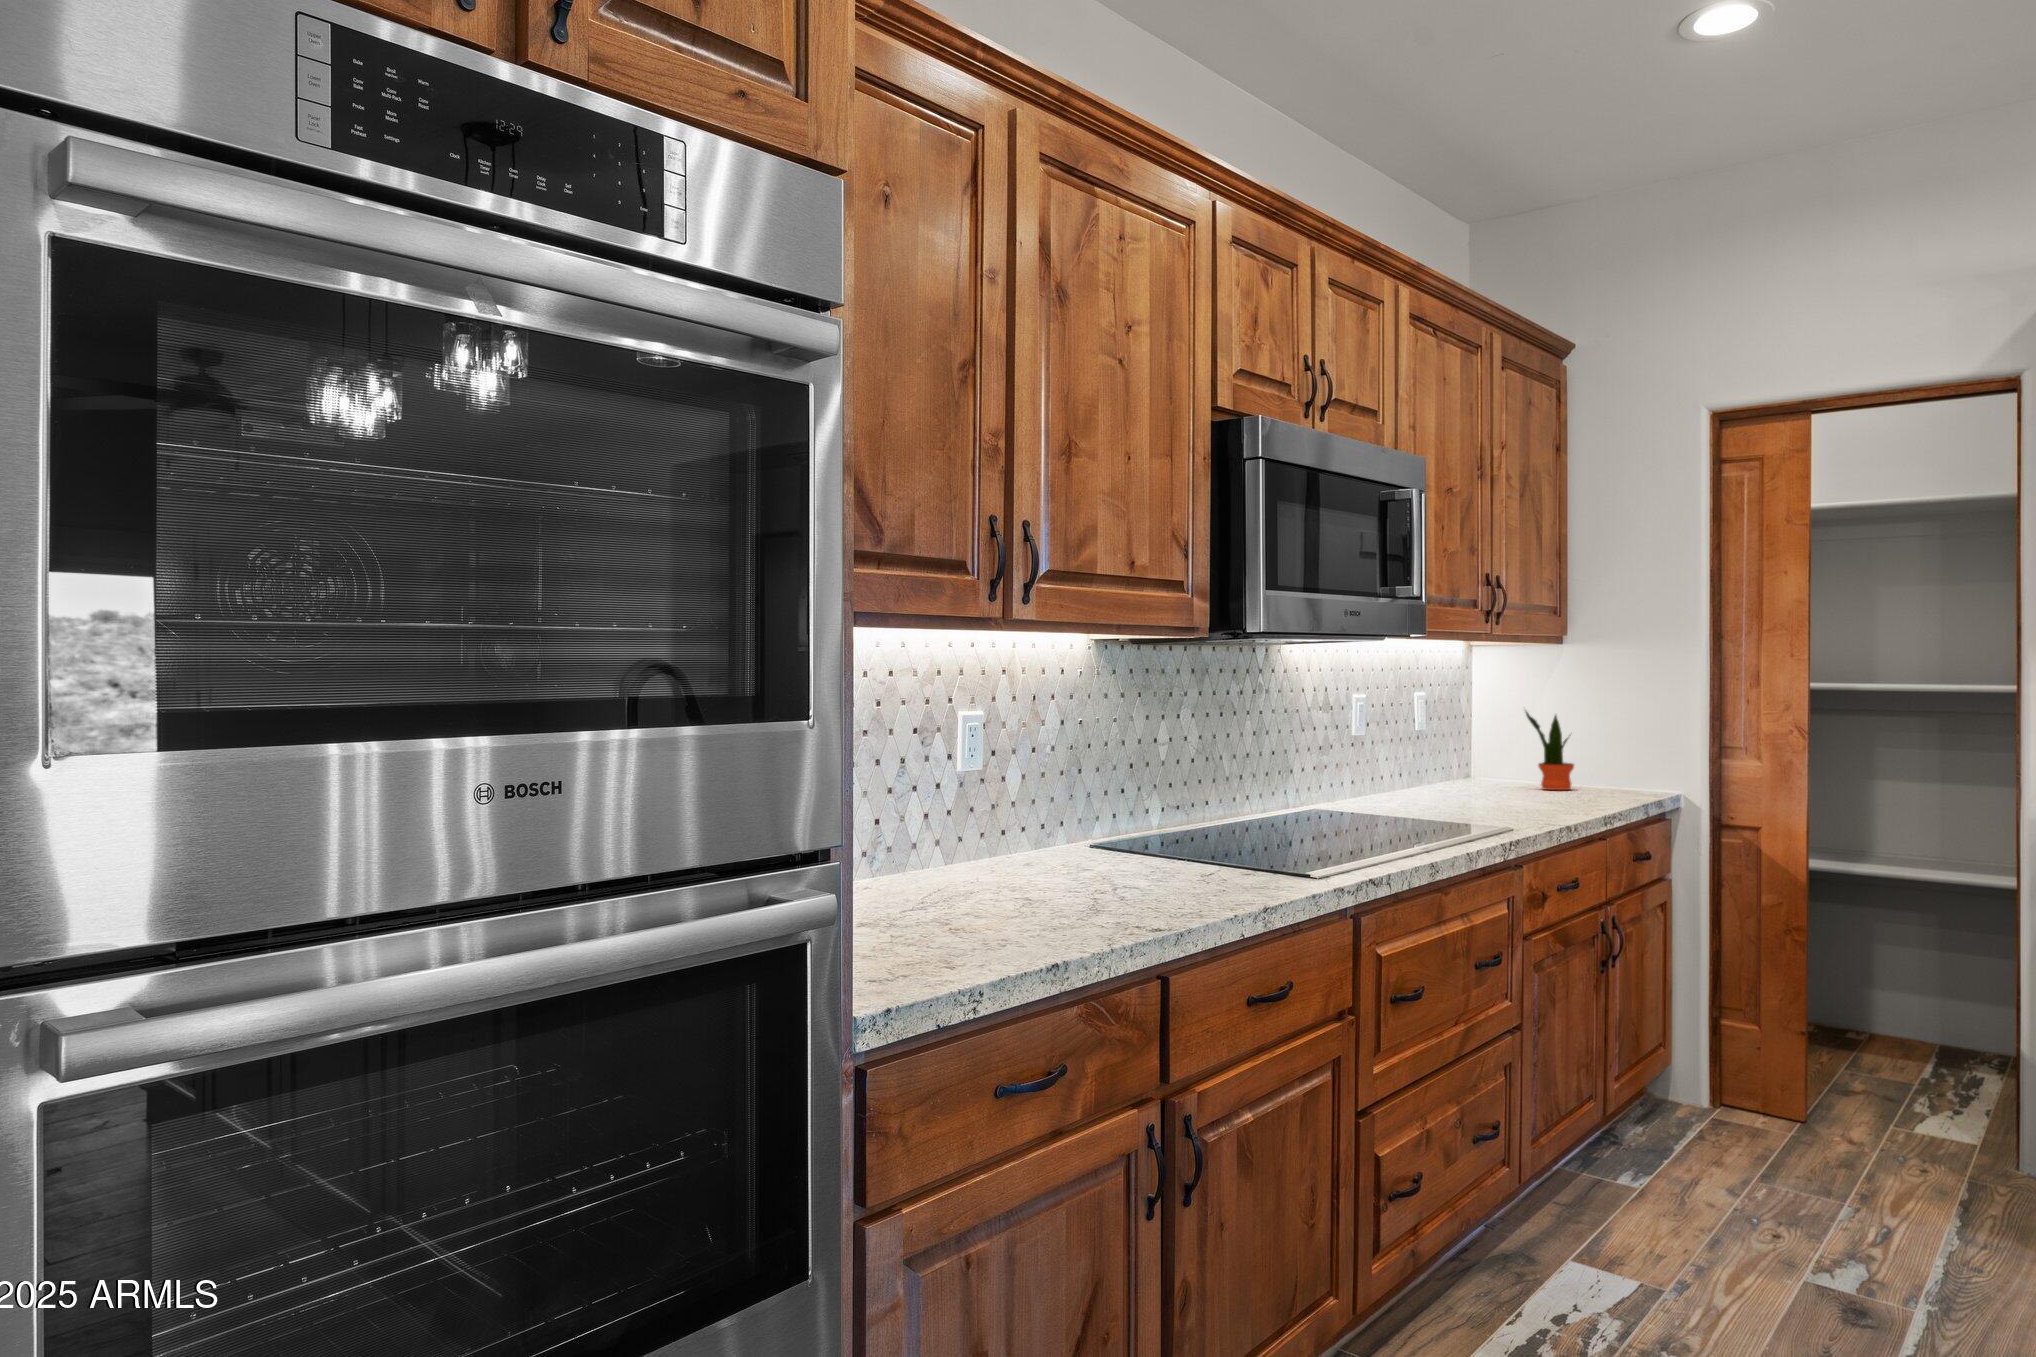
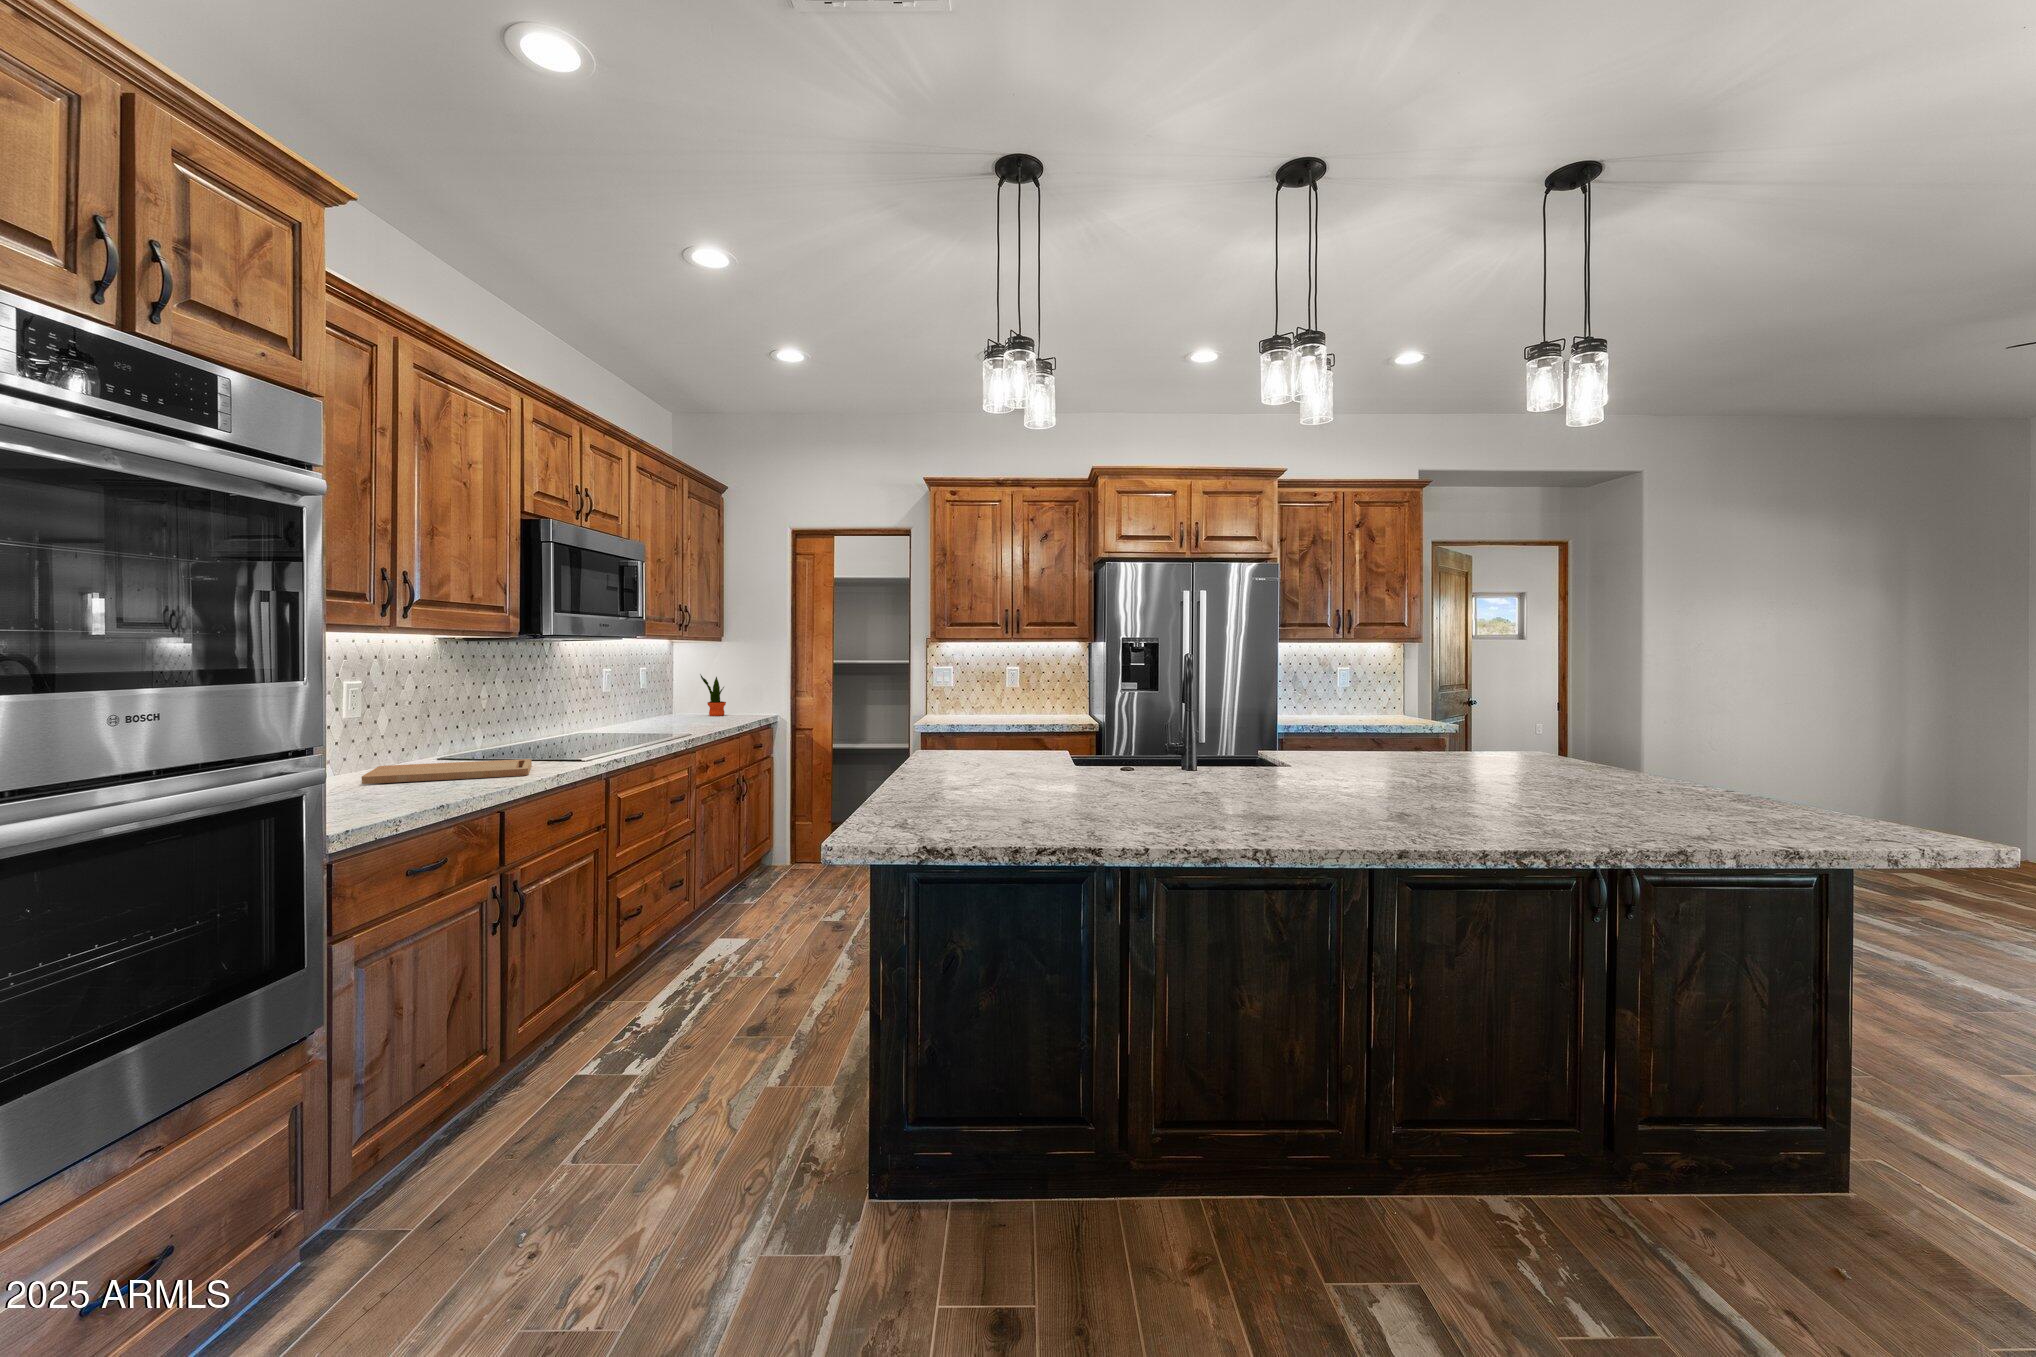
cutting board: none [957,864,1224,904] -> present [362,759,532,784]

